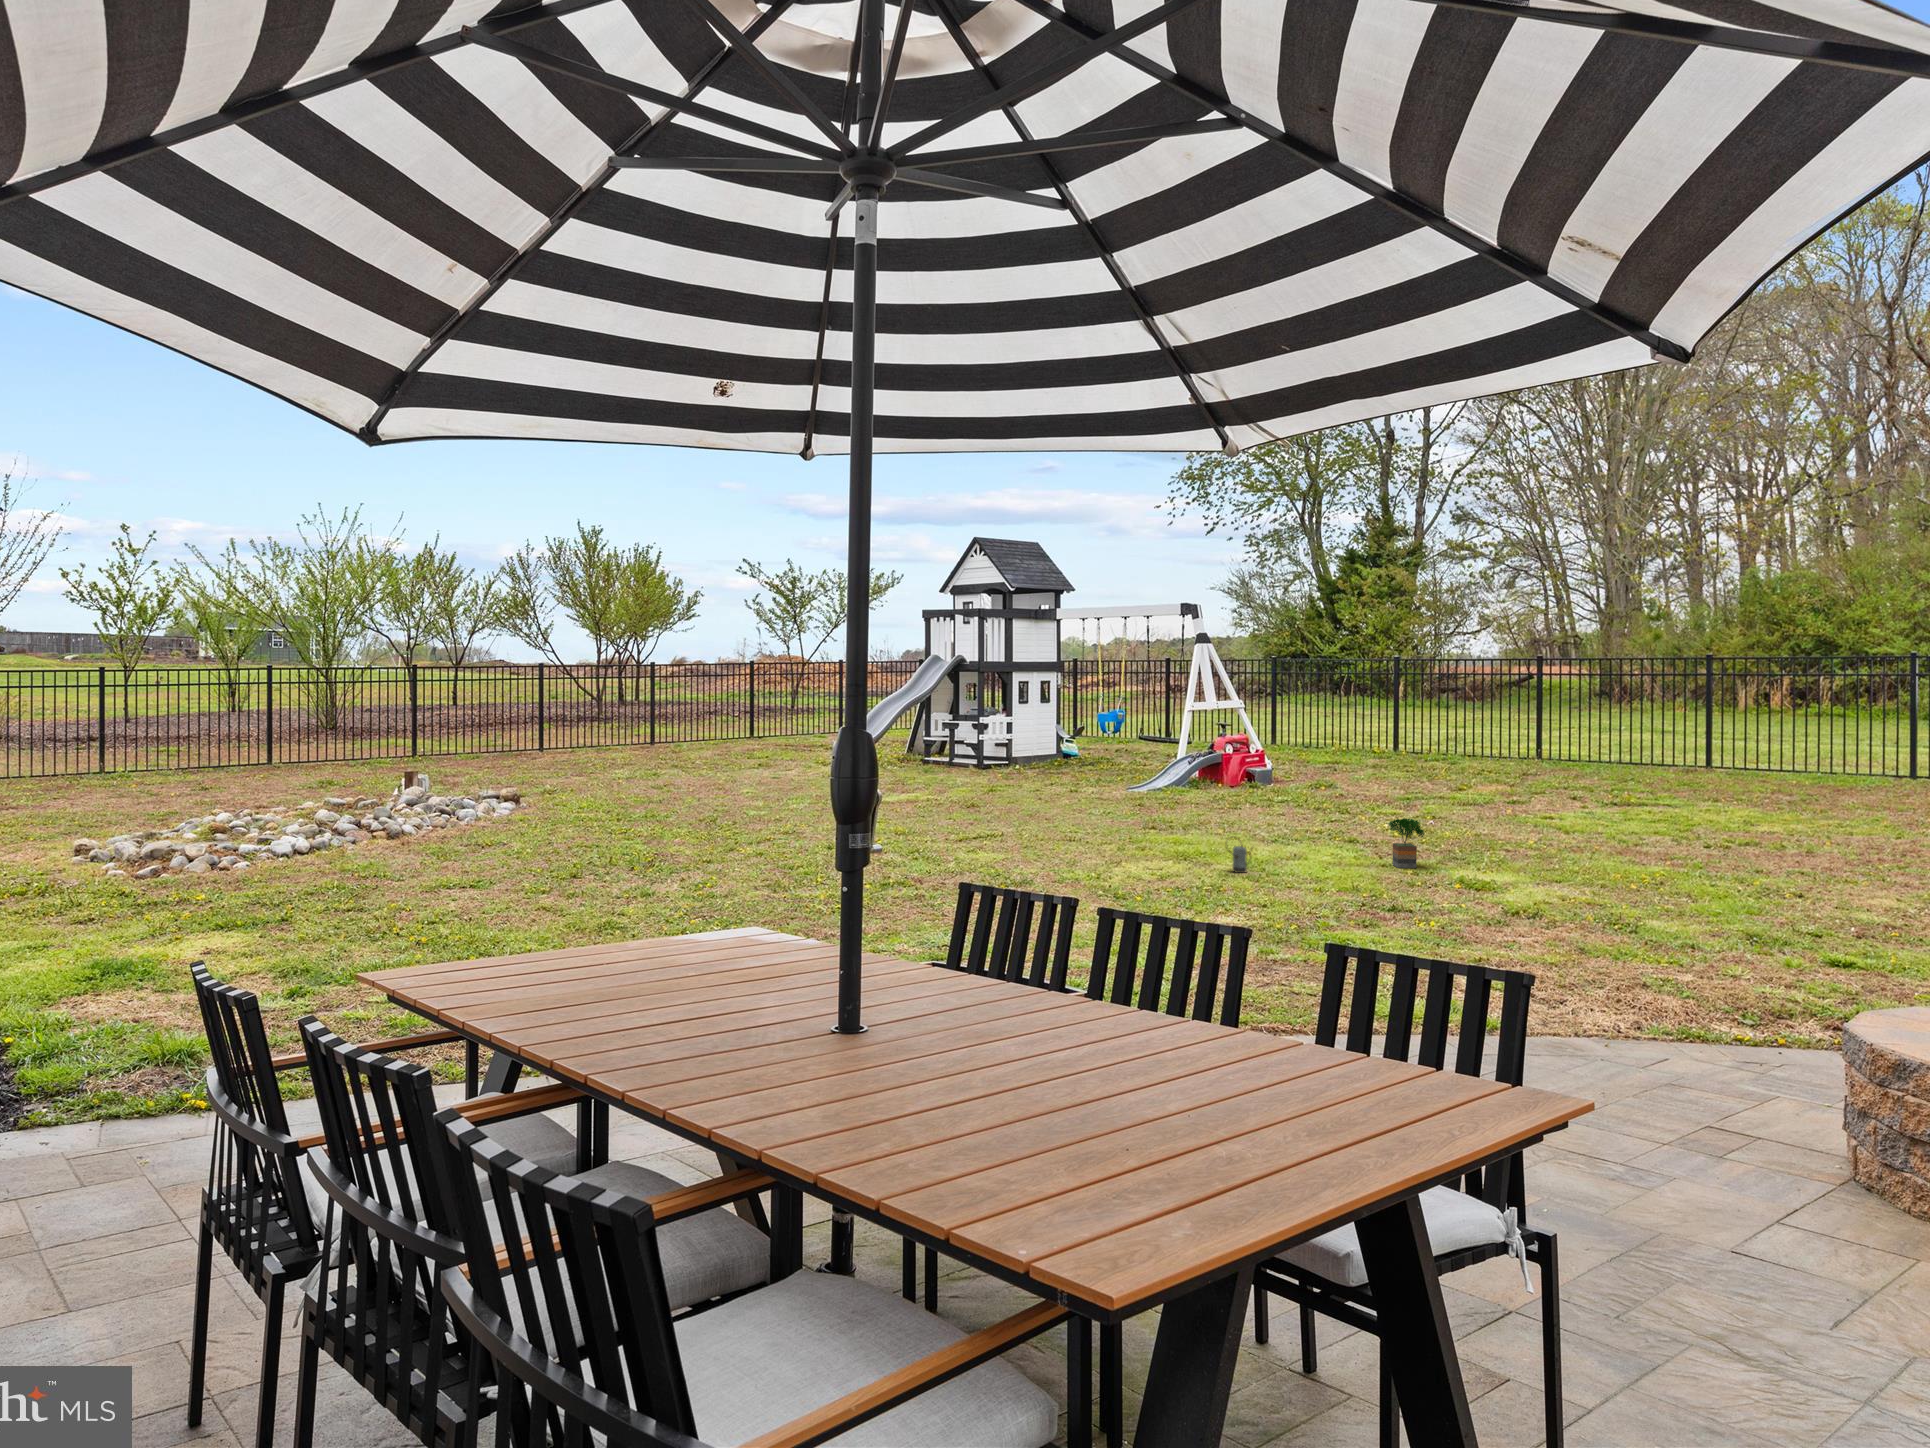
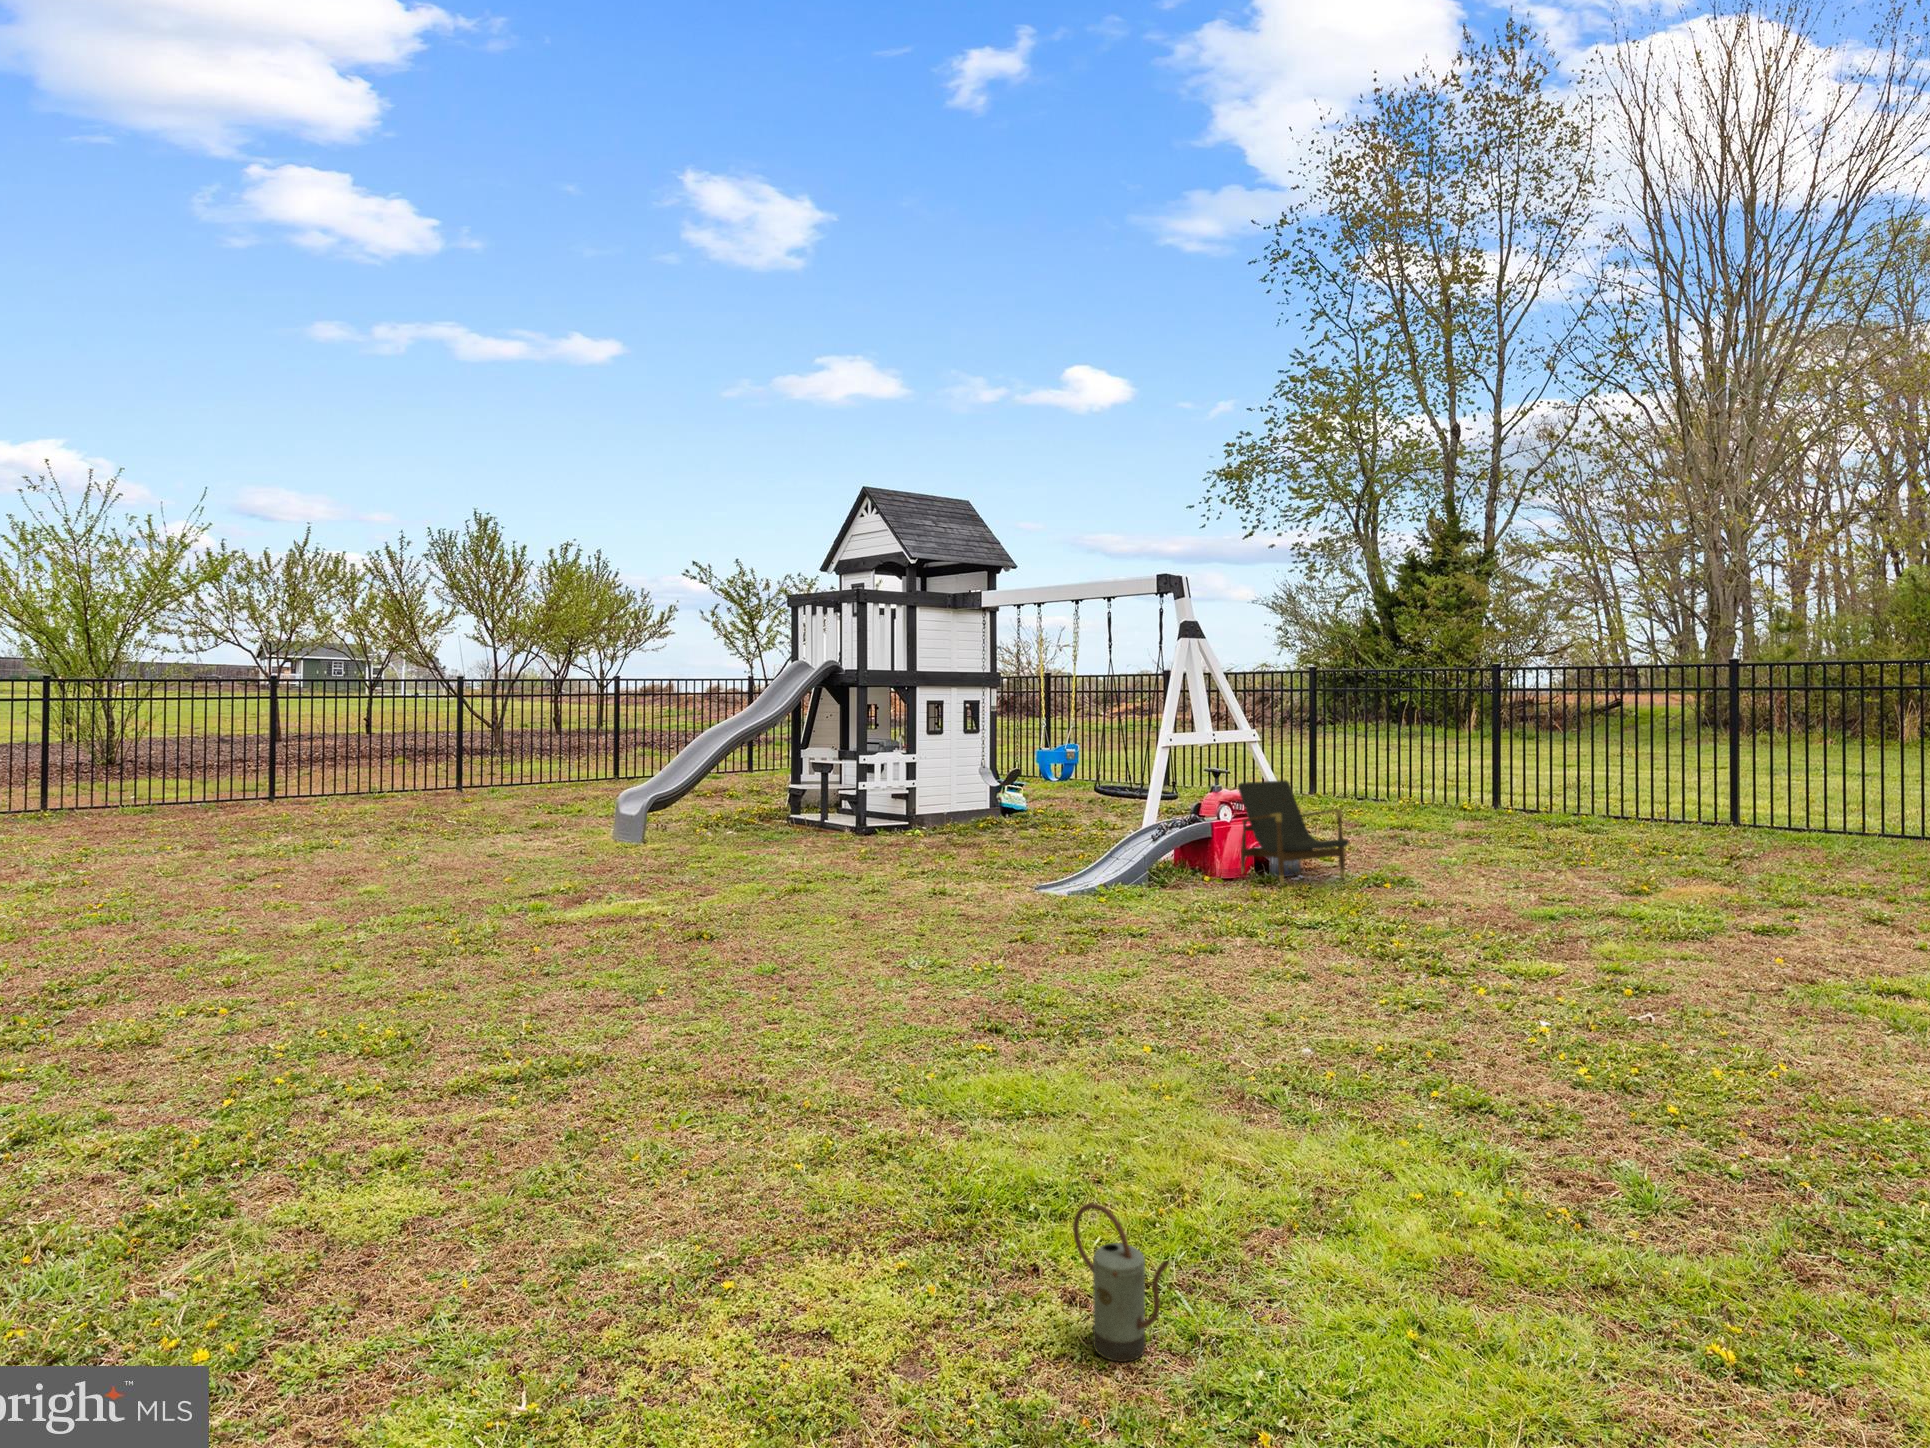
lounge chair: none [1235,731,1298,788] -> present [1238,780,1348,886]
potted tree: present [1389,818,1425,868] -> none [1665,1121,1829,1327]

